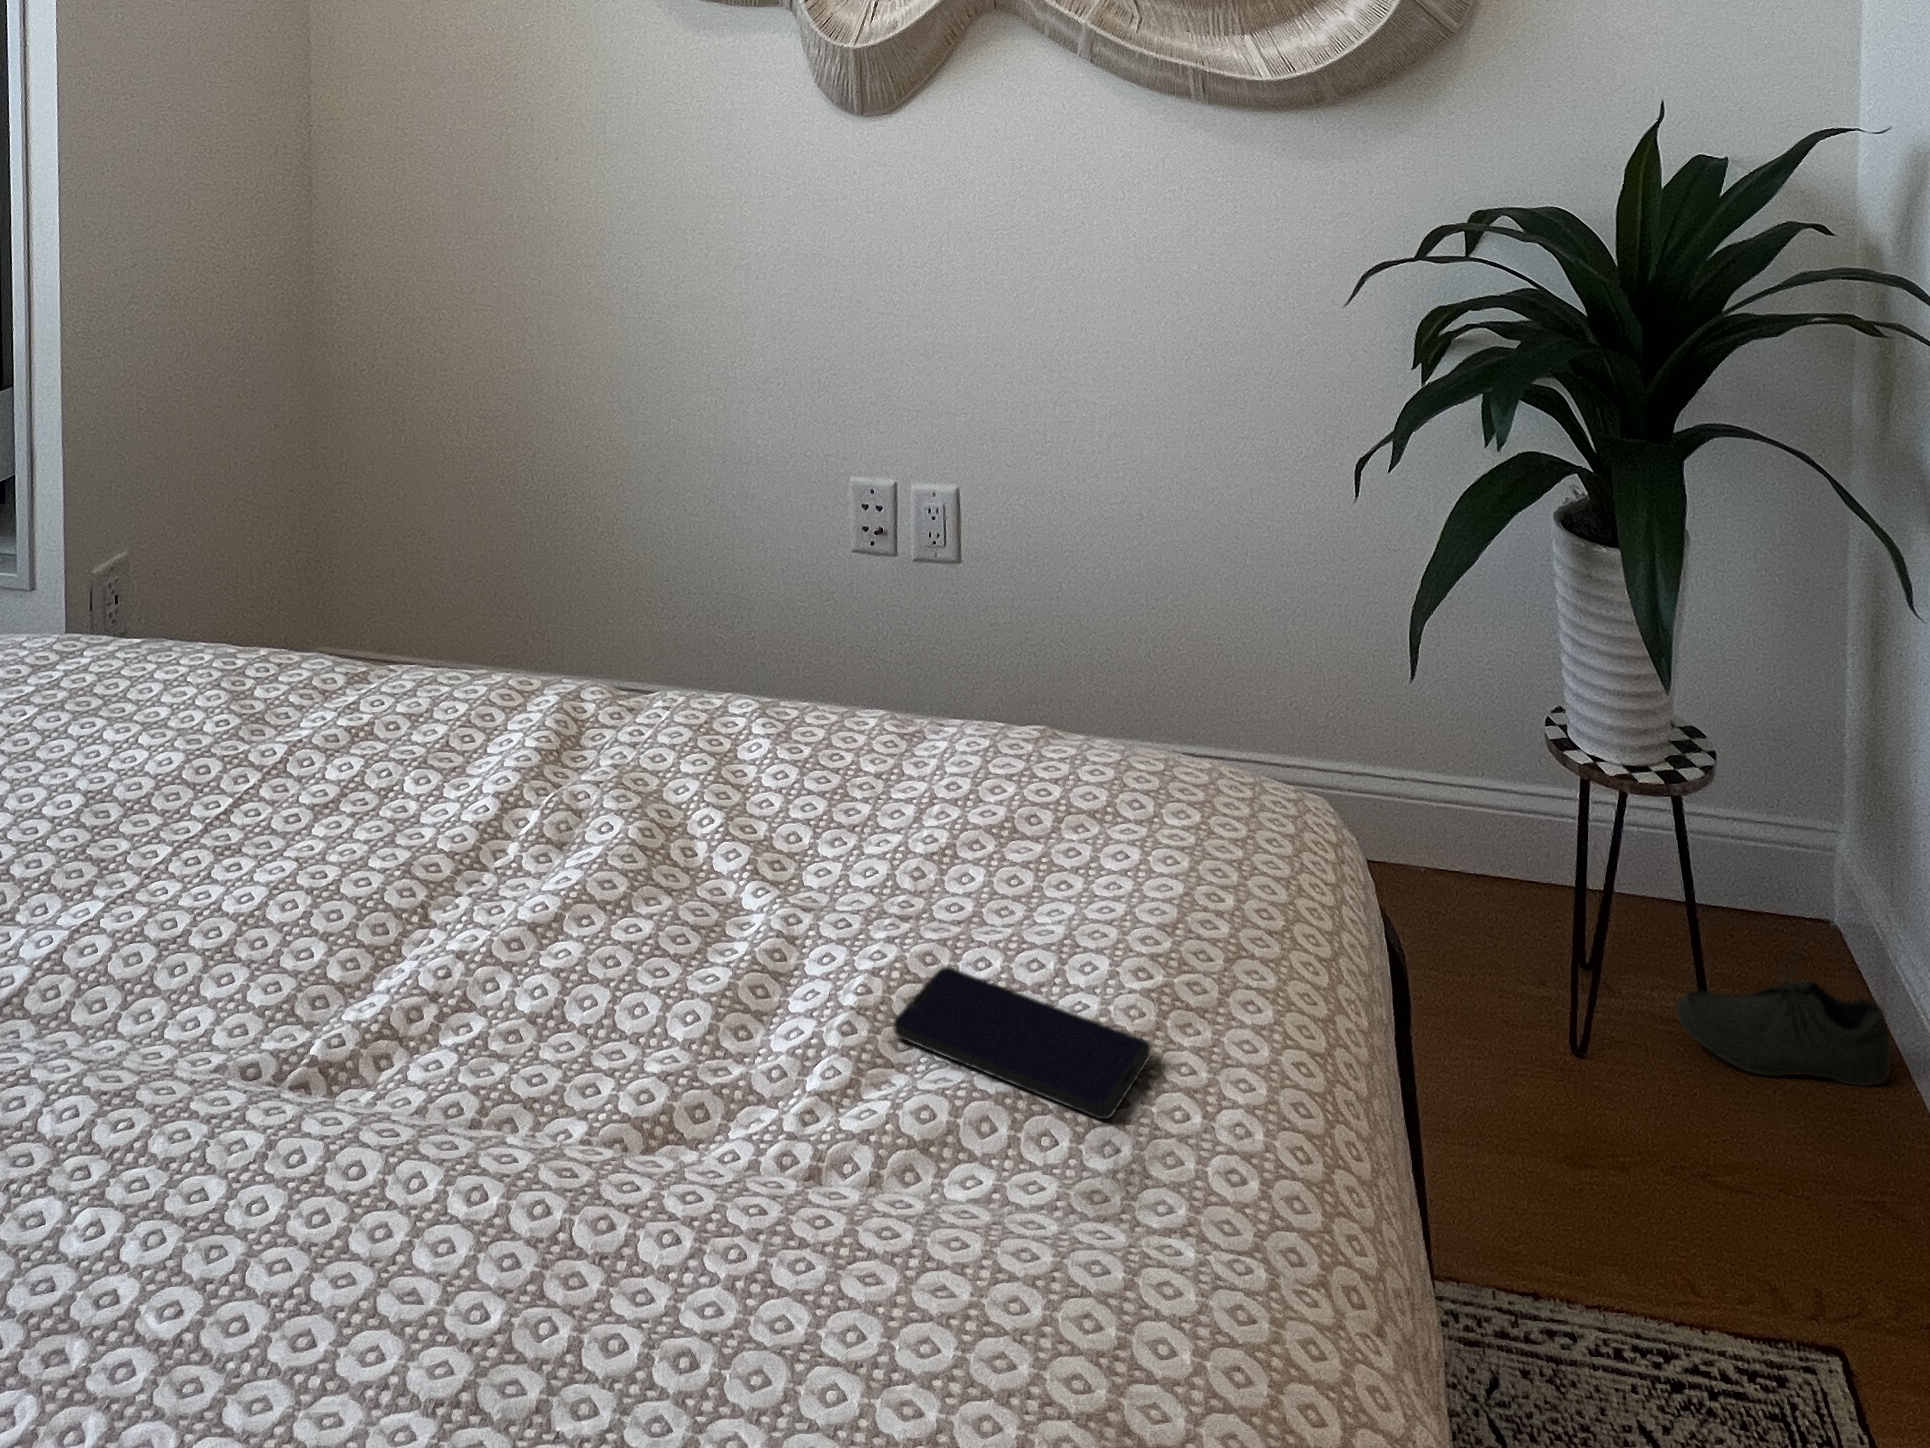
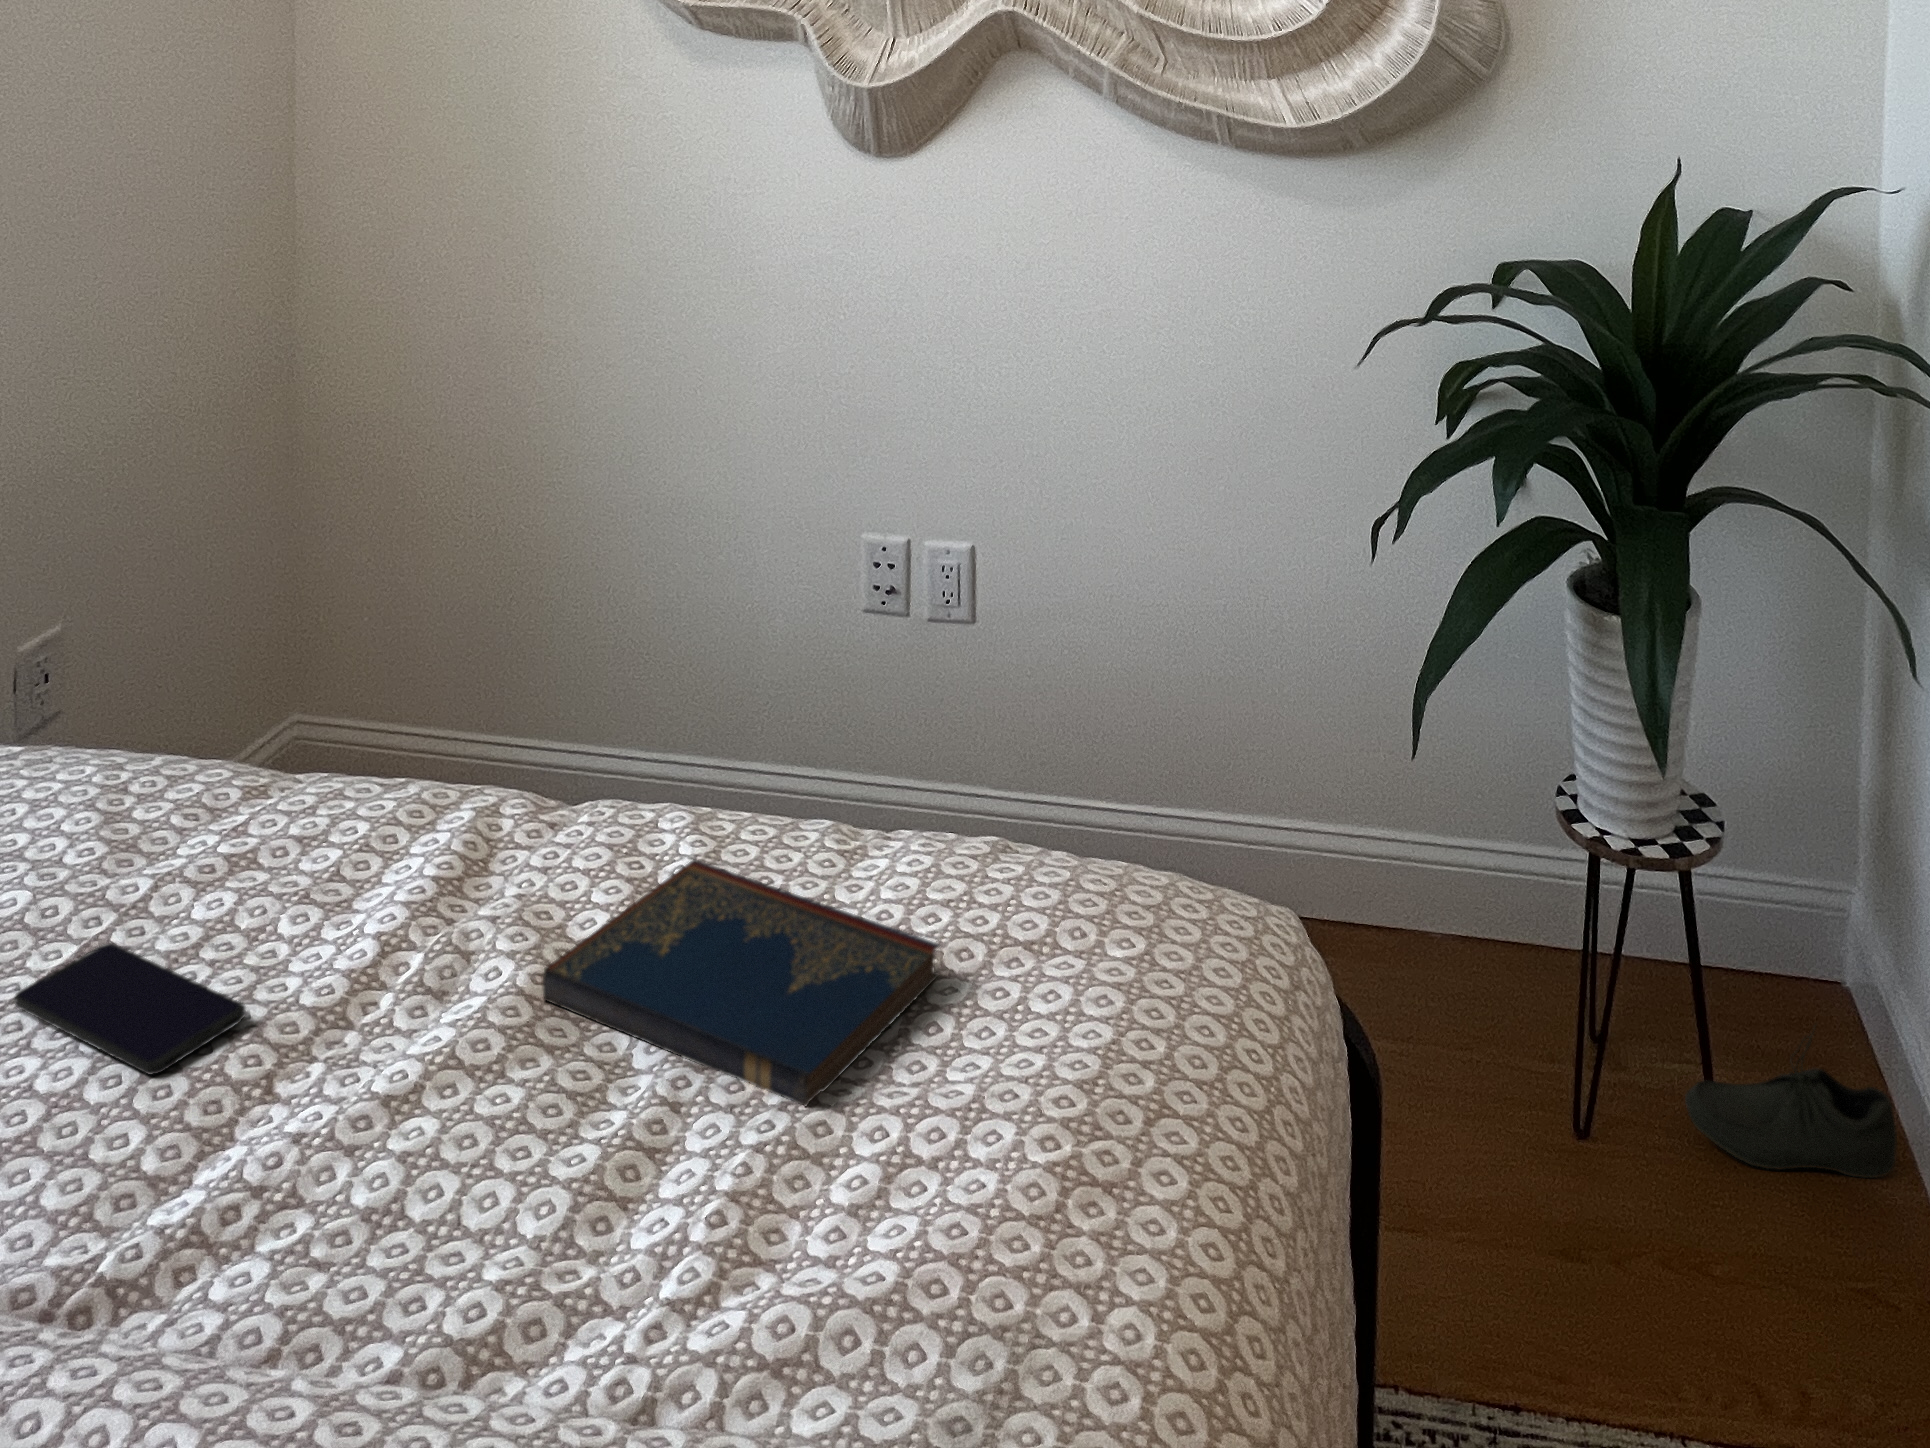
hardcover book: none [655,732,1014,943] -> present [543,860,939,1106]
smartphone: present [893,967,1151,1119] -> present [15,943,246,1074]

